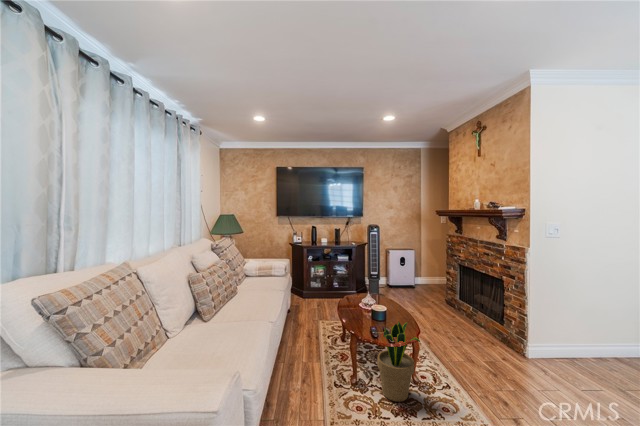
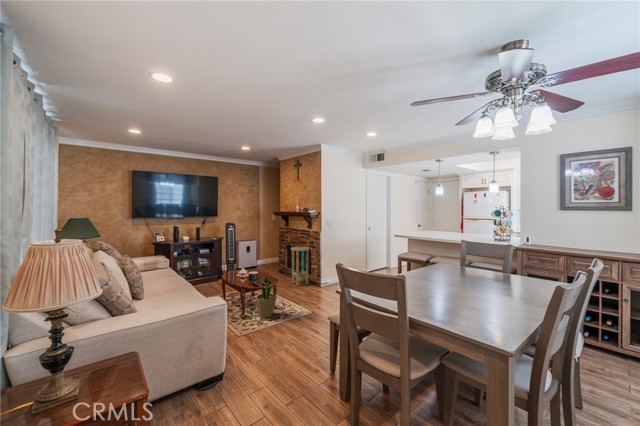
side table: none [462,269,500,341] -> present [291,247,309,286]

